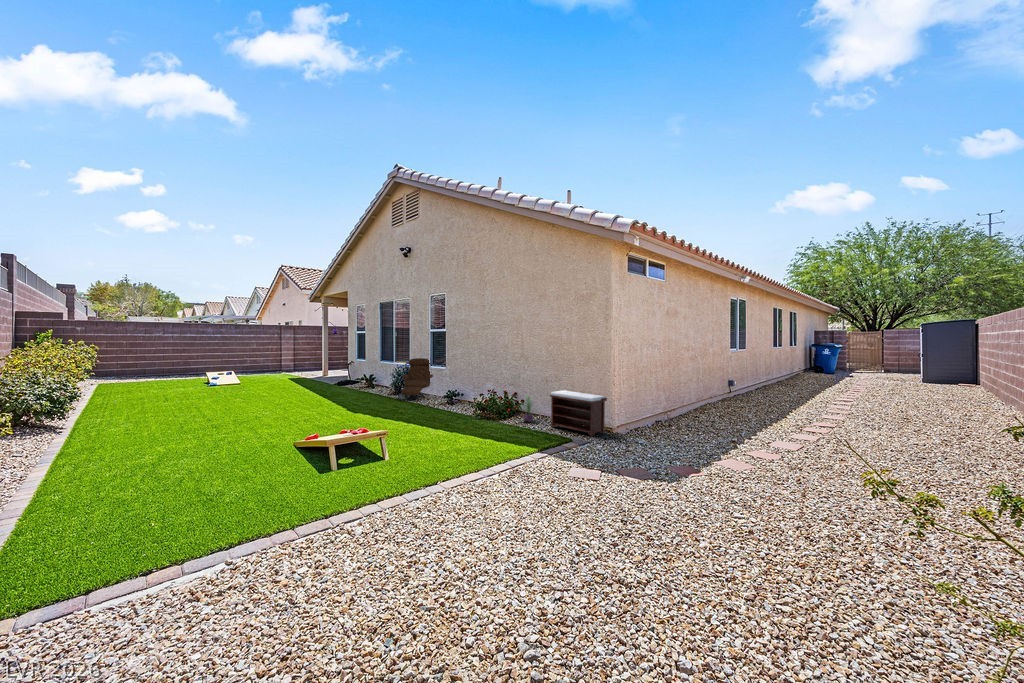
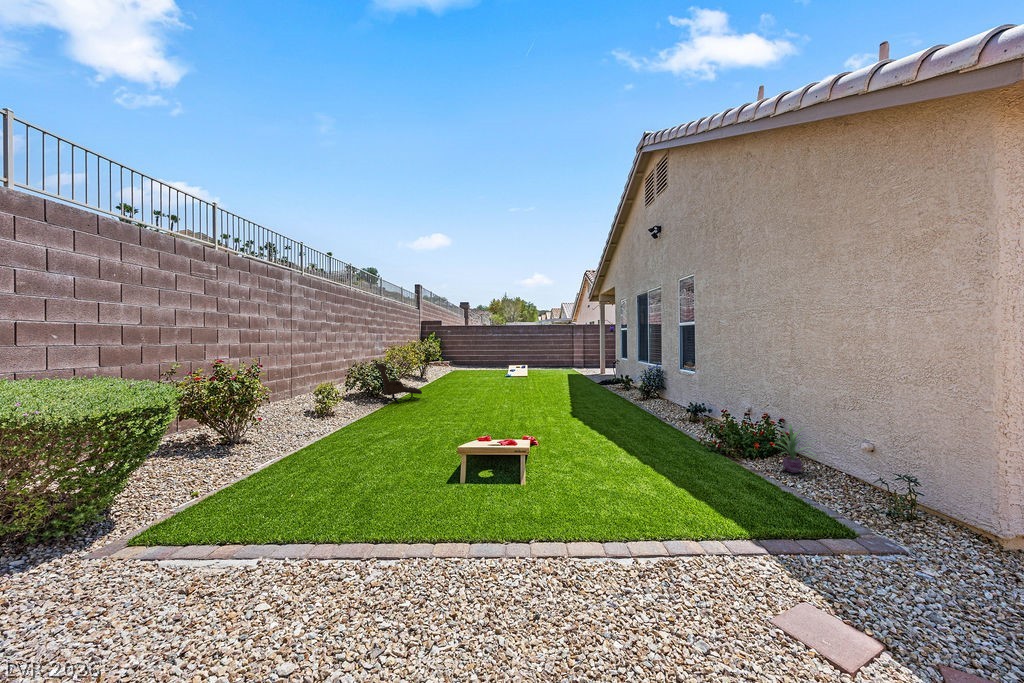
lounge chair: present [401,358,433,401] -> present [376,363,422,404]
bench: present [550,390,607,437] -> none [827,426,975,540]

